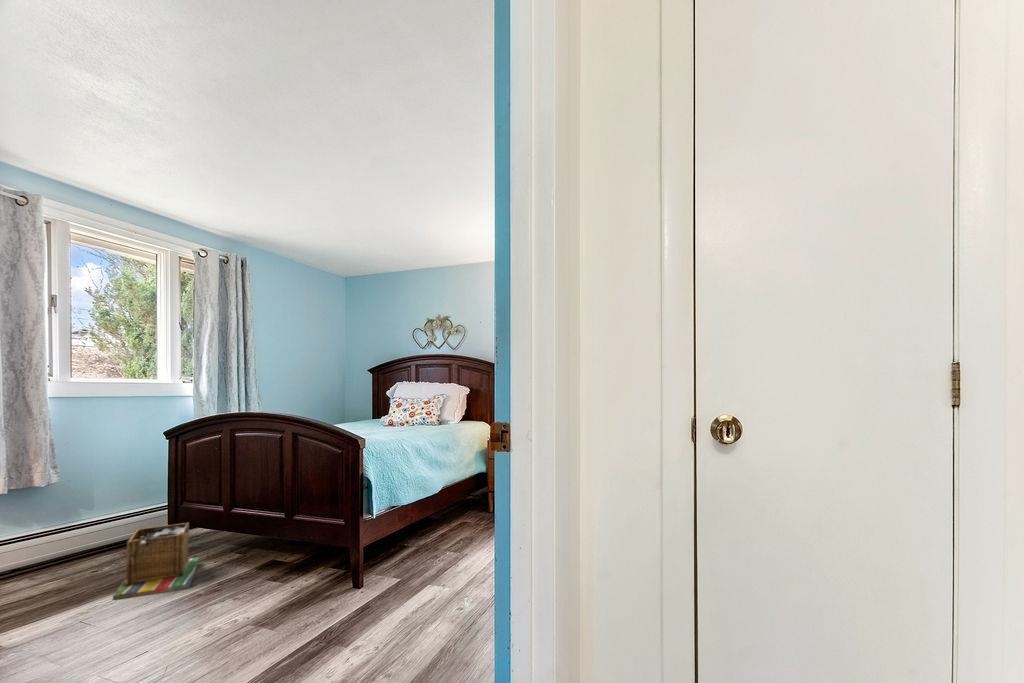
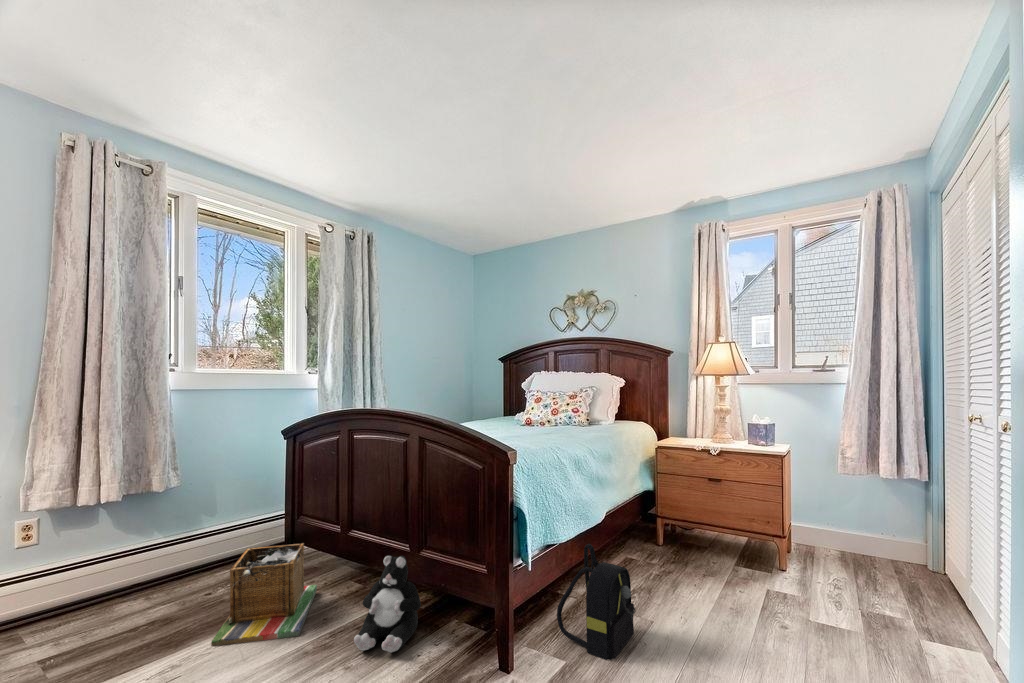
backpack: none [396,504,452,578] -> present [557,544,636,660]
plush toy: none [239,521,292,589] -> present [354,555,421,653]

